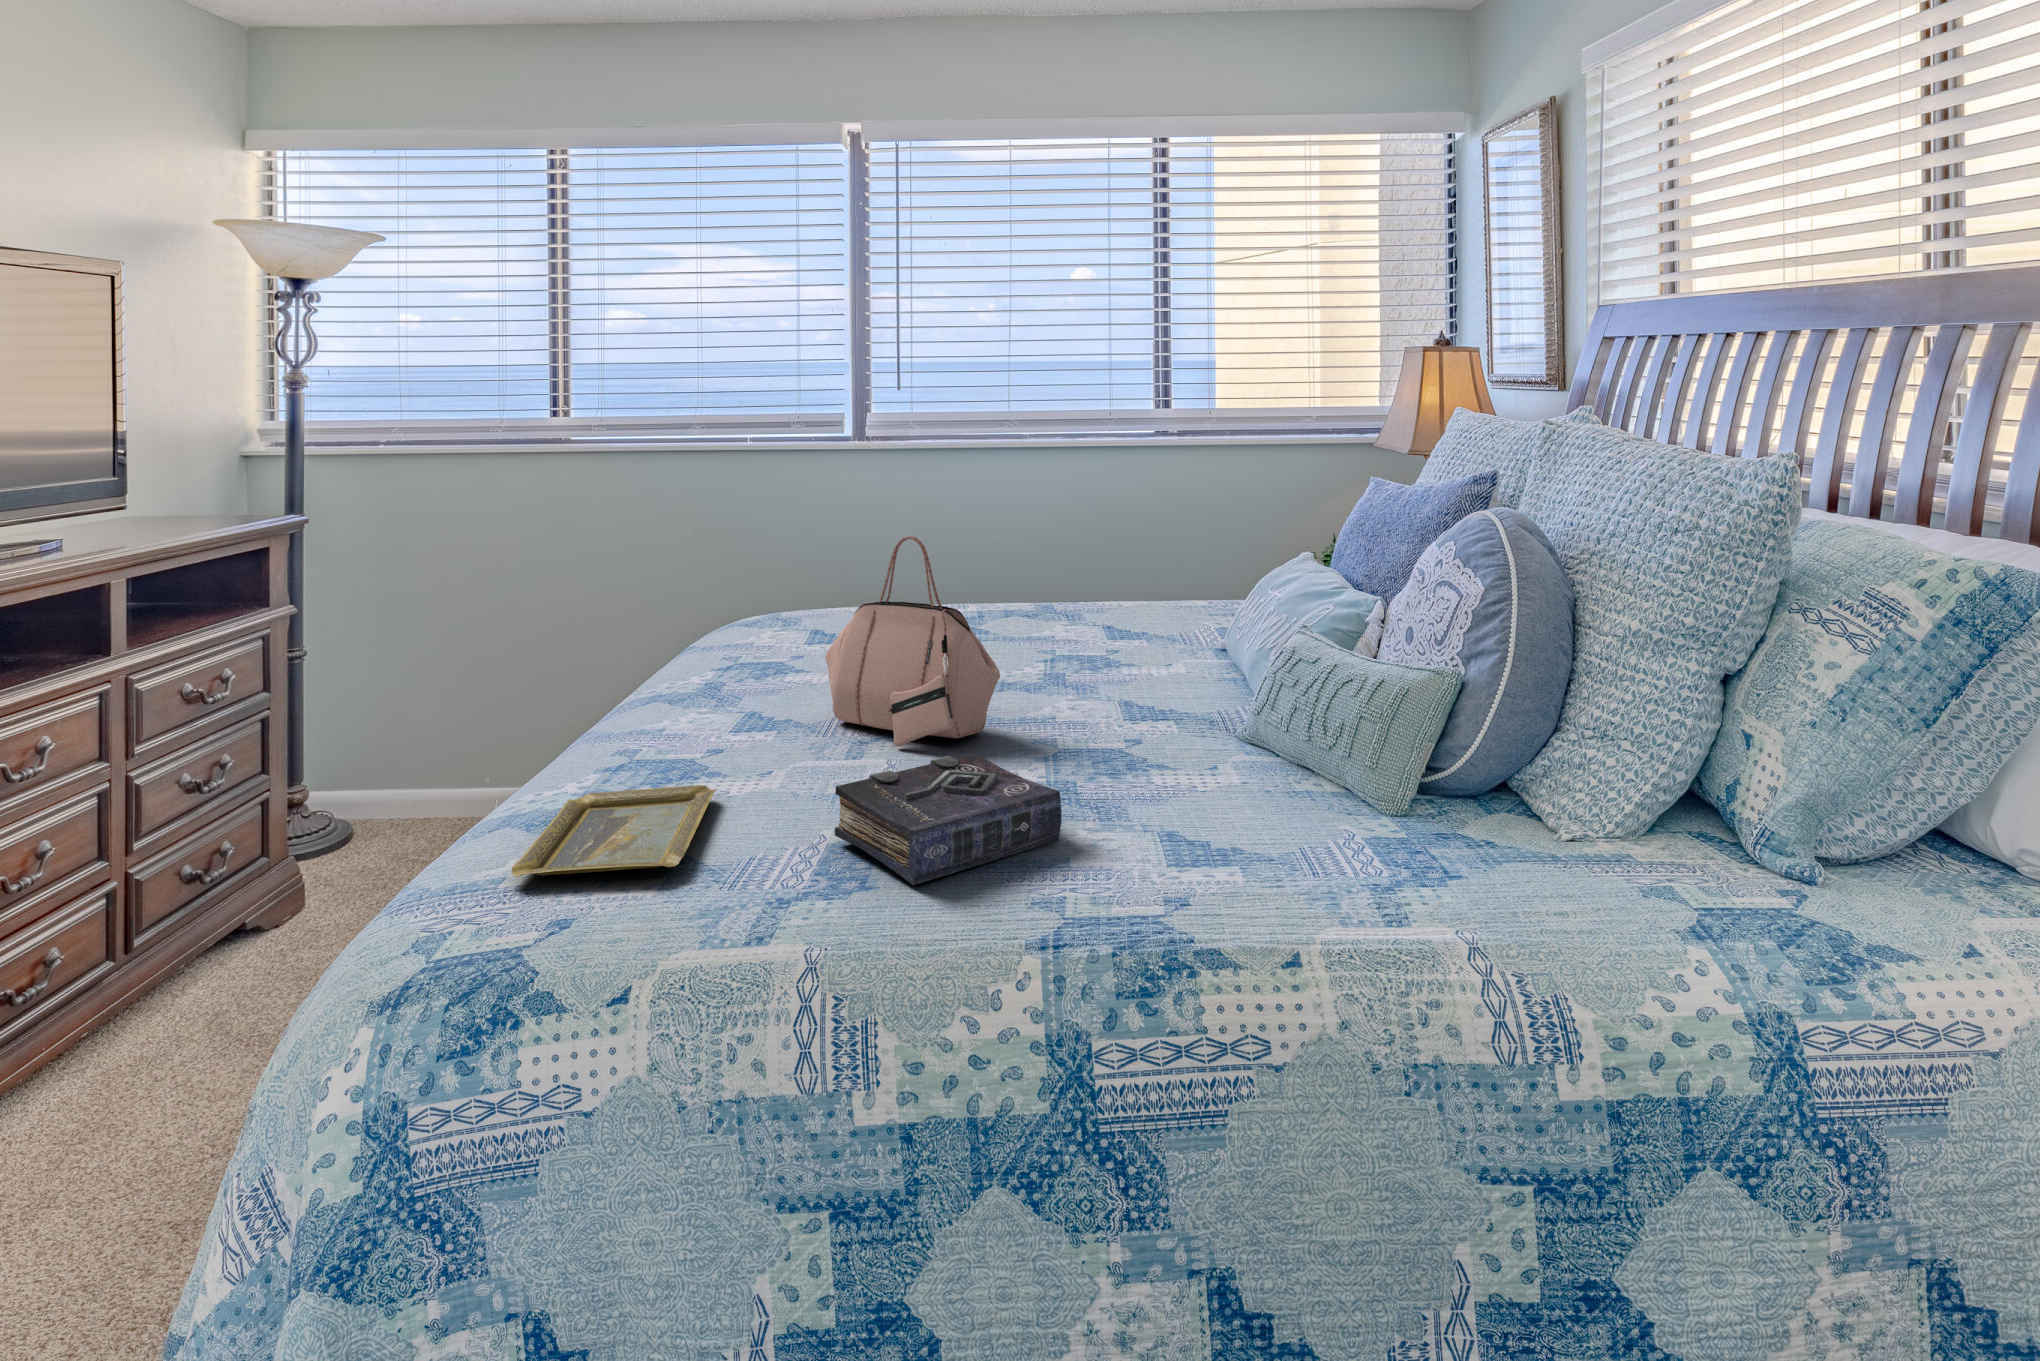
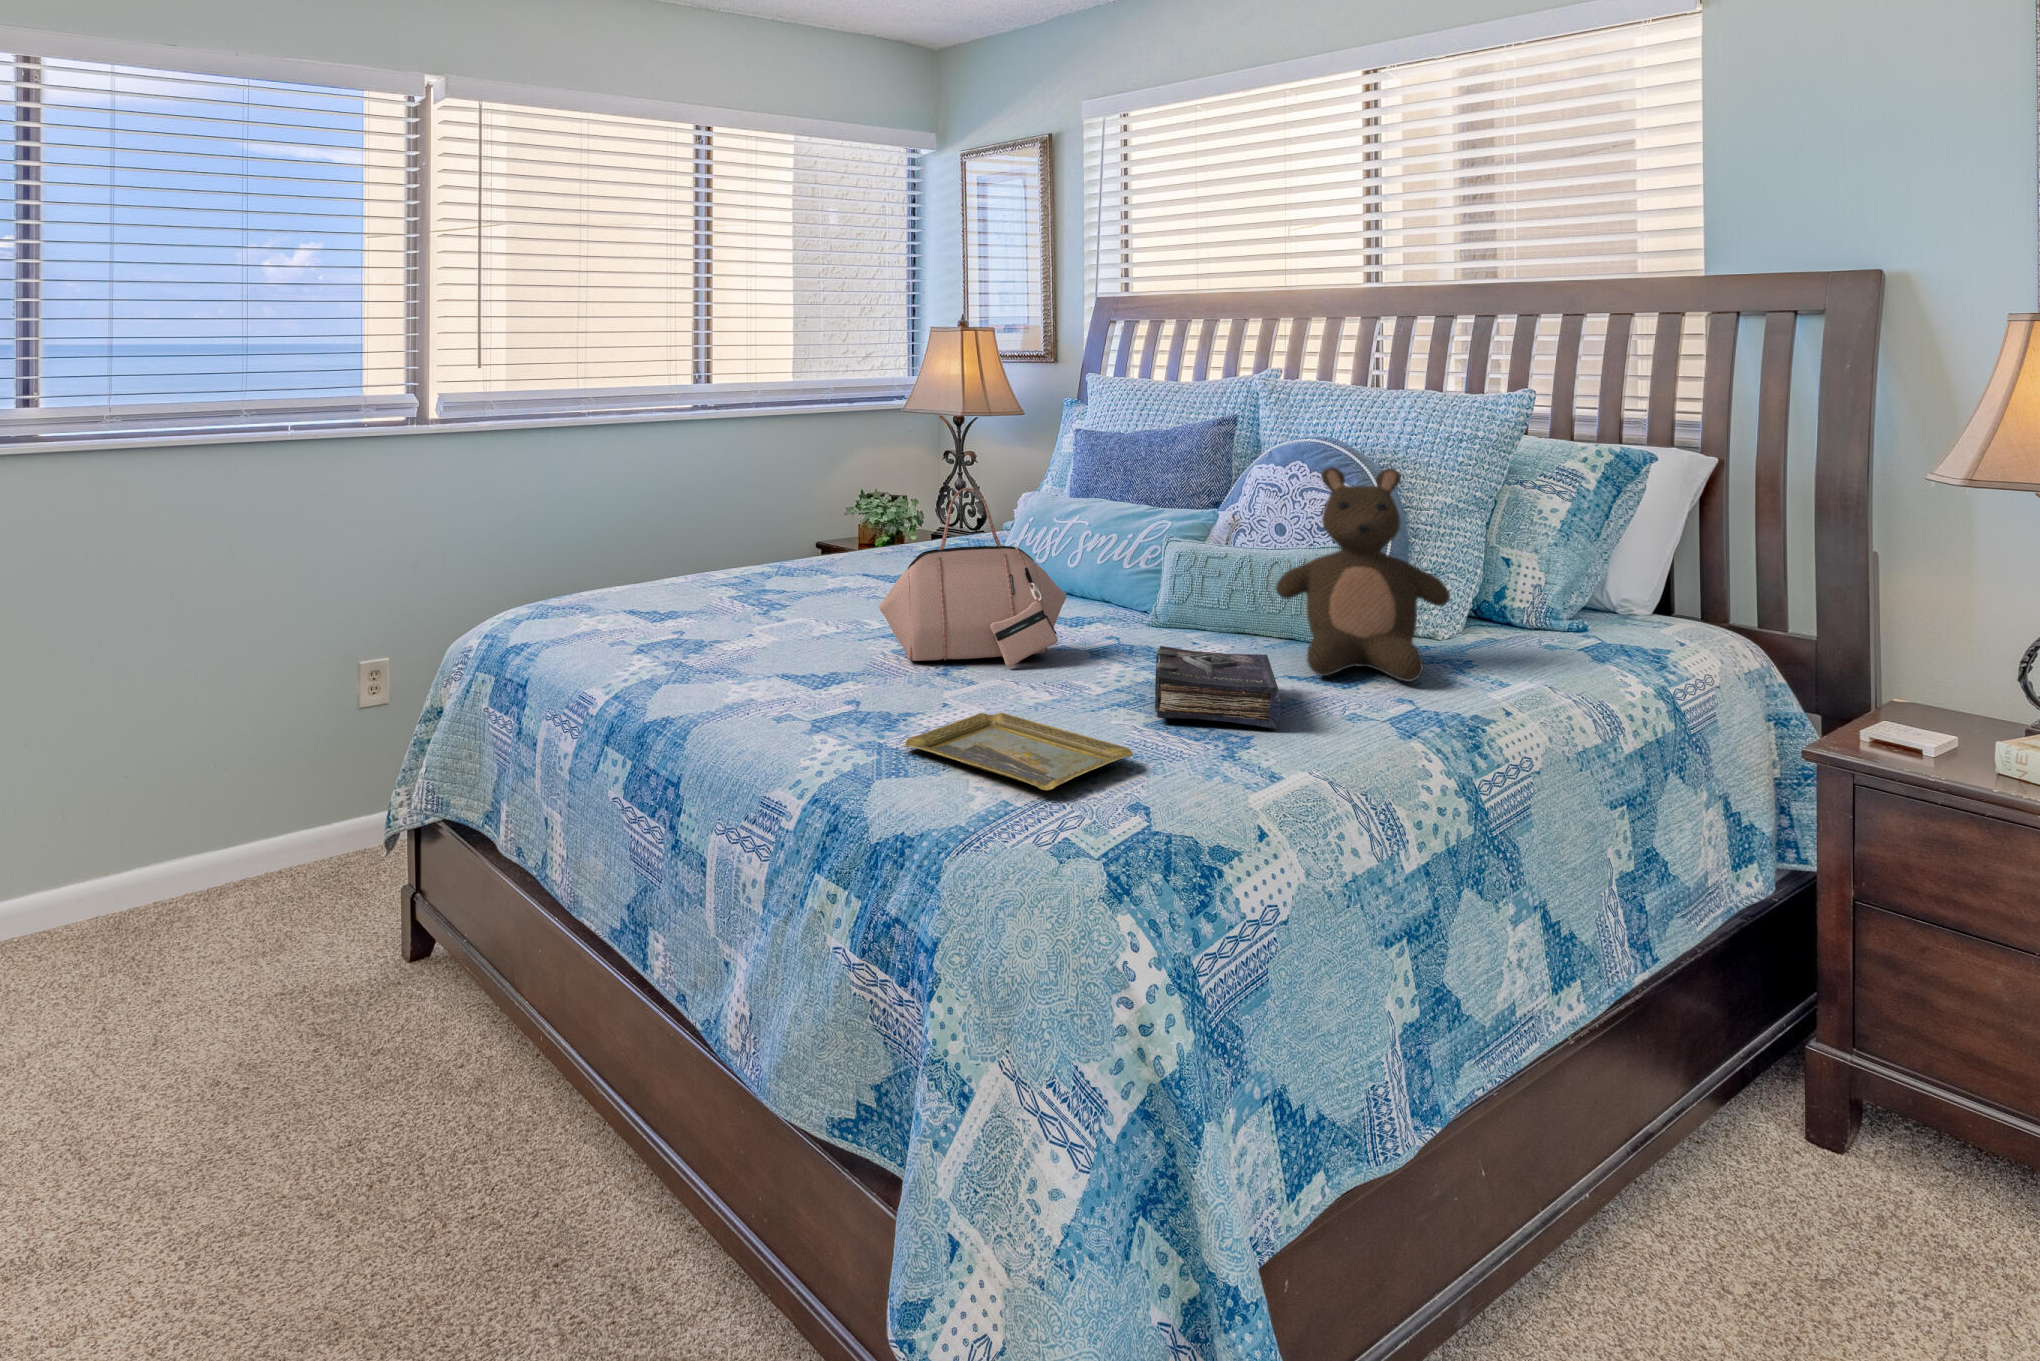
stuffed bear: none [1146,551,1385,876] -> present [1276,467,1450,682]

